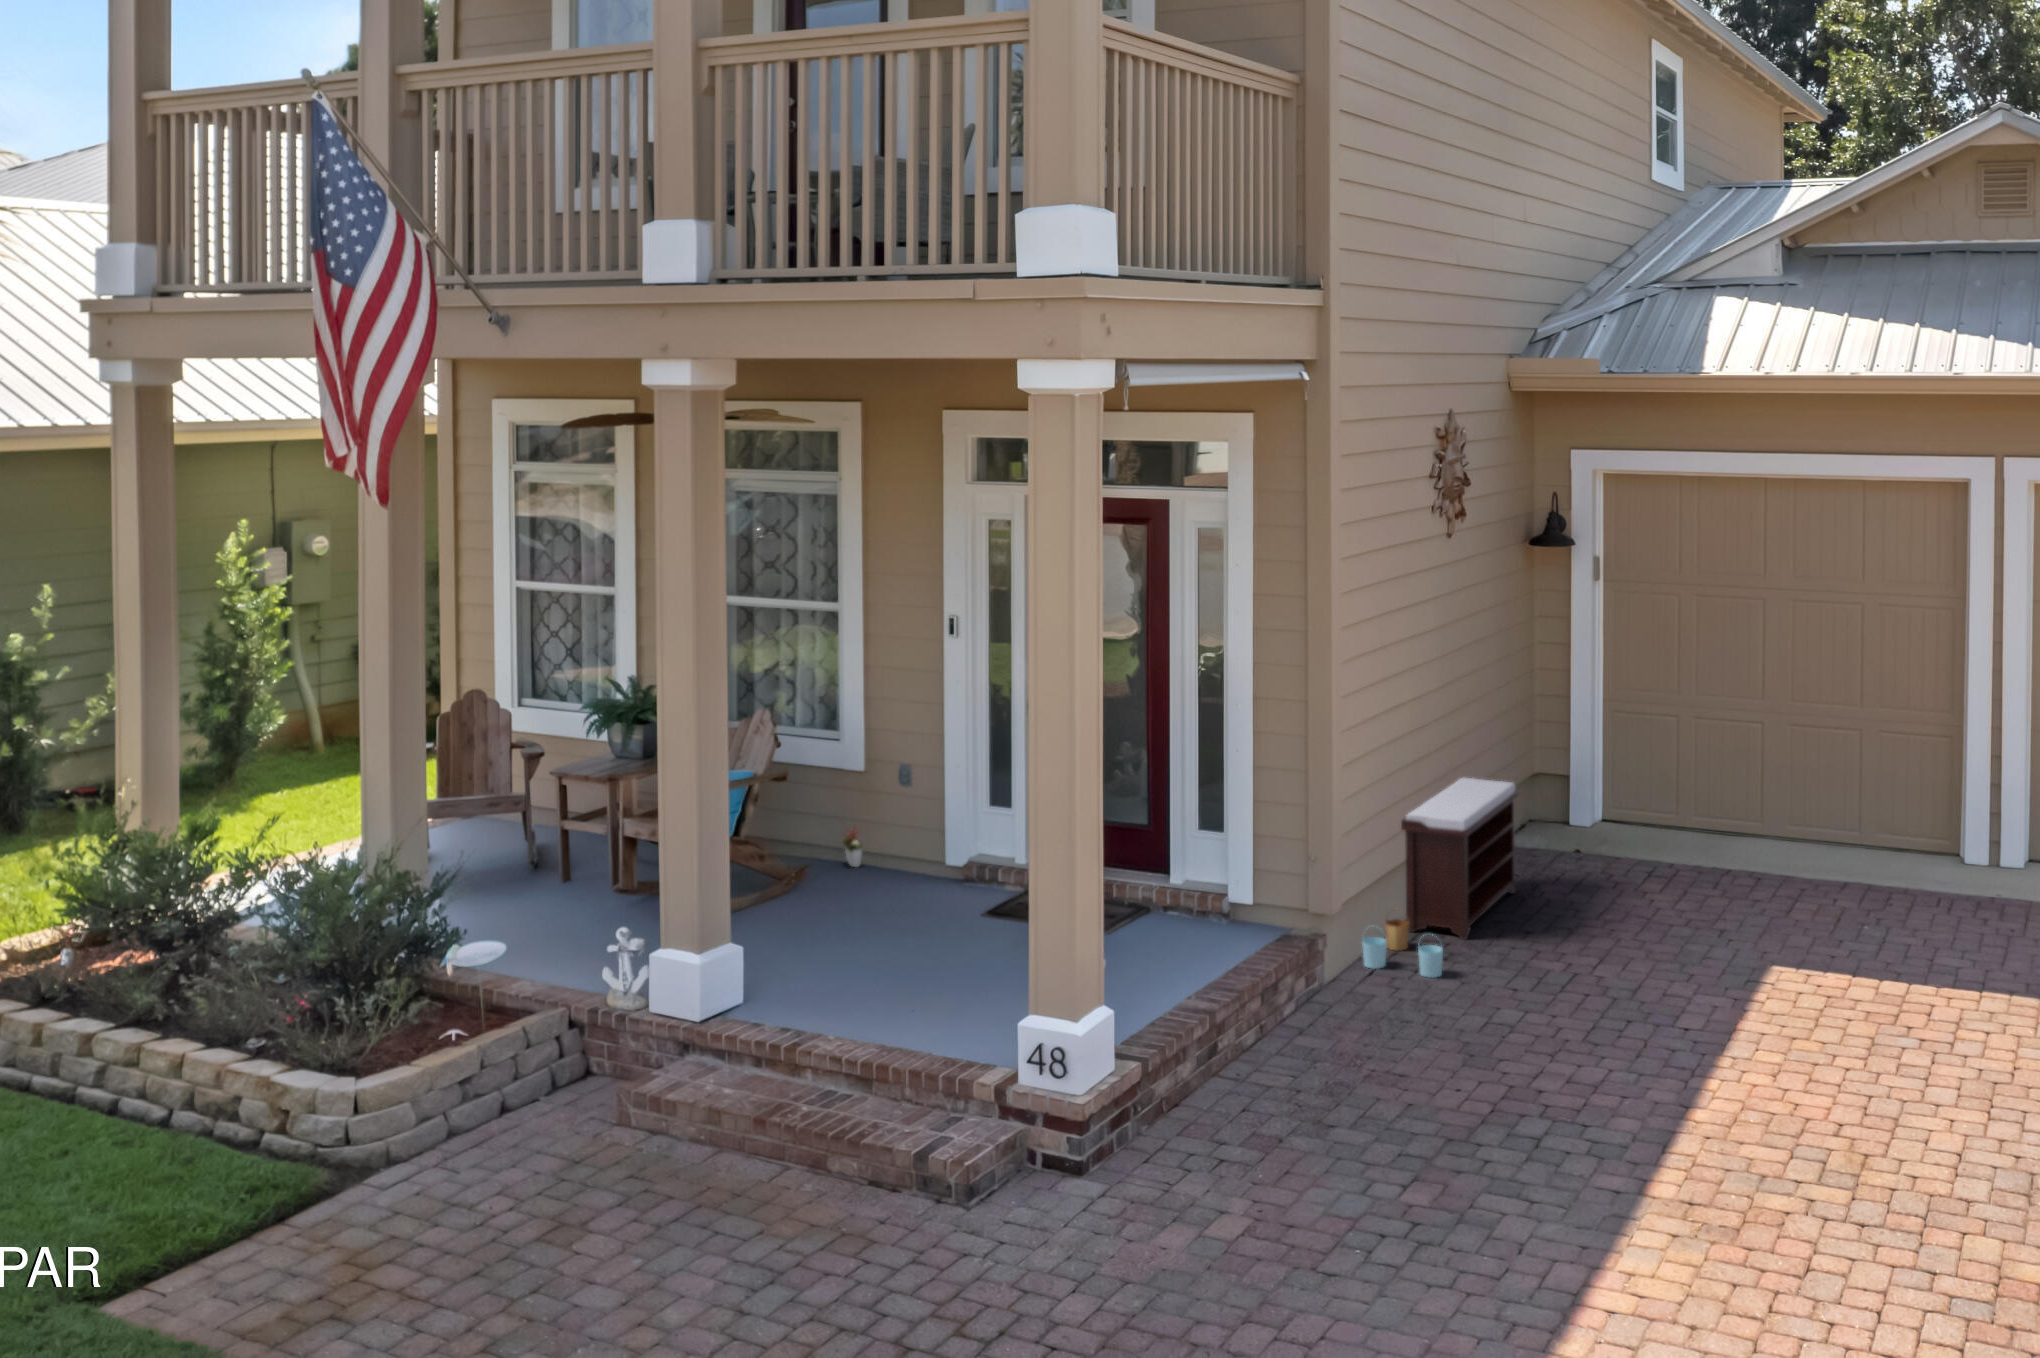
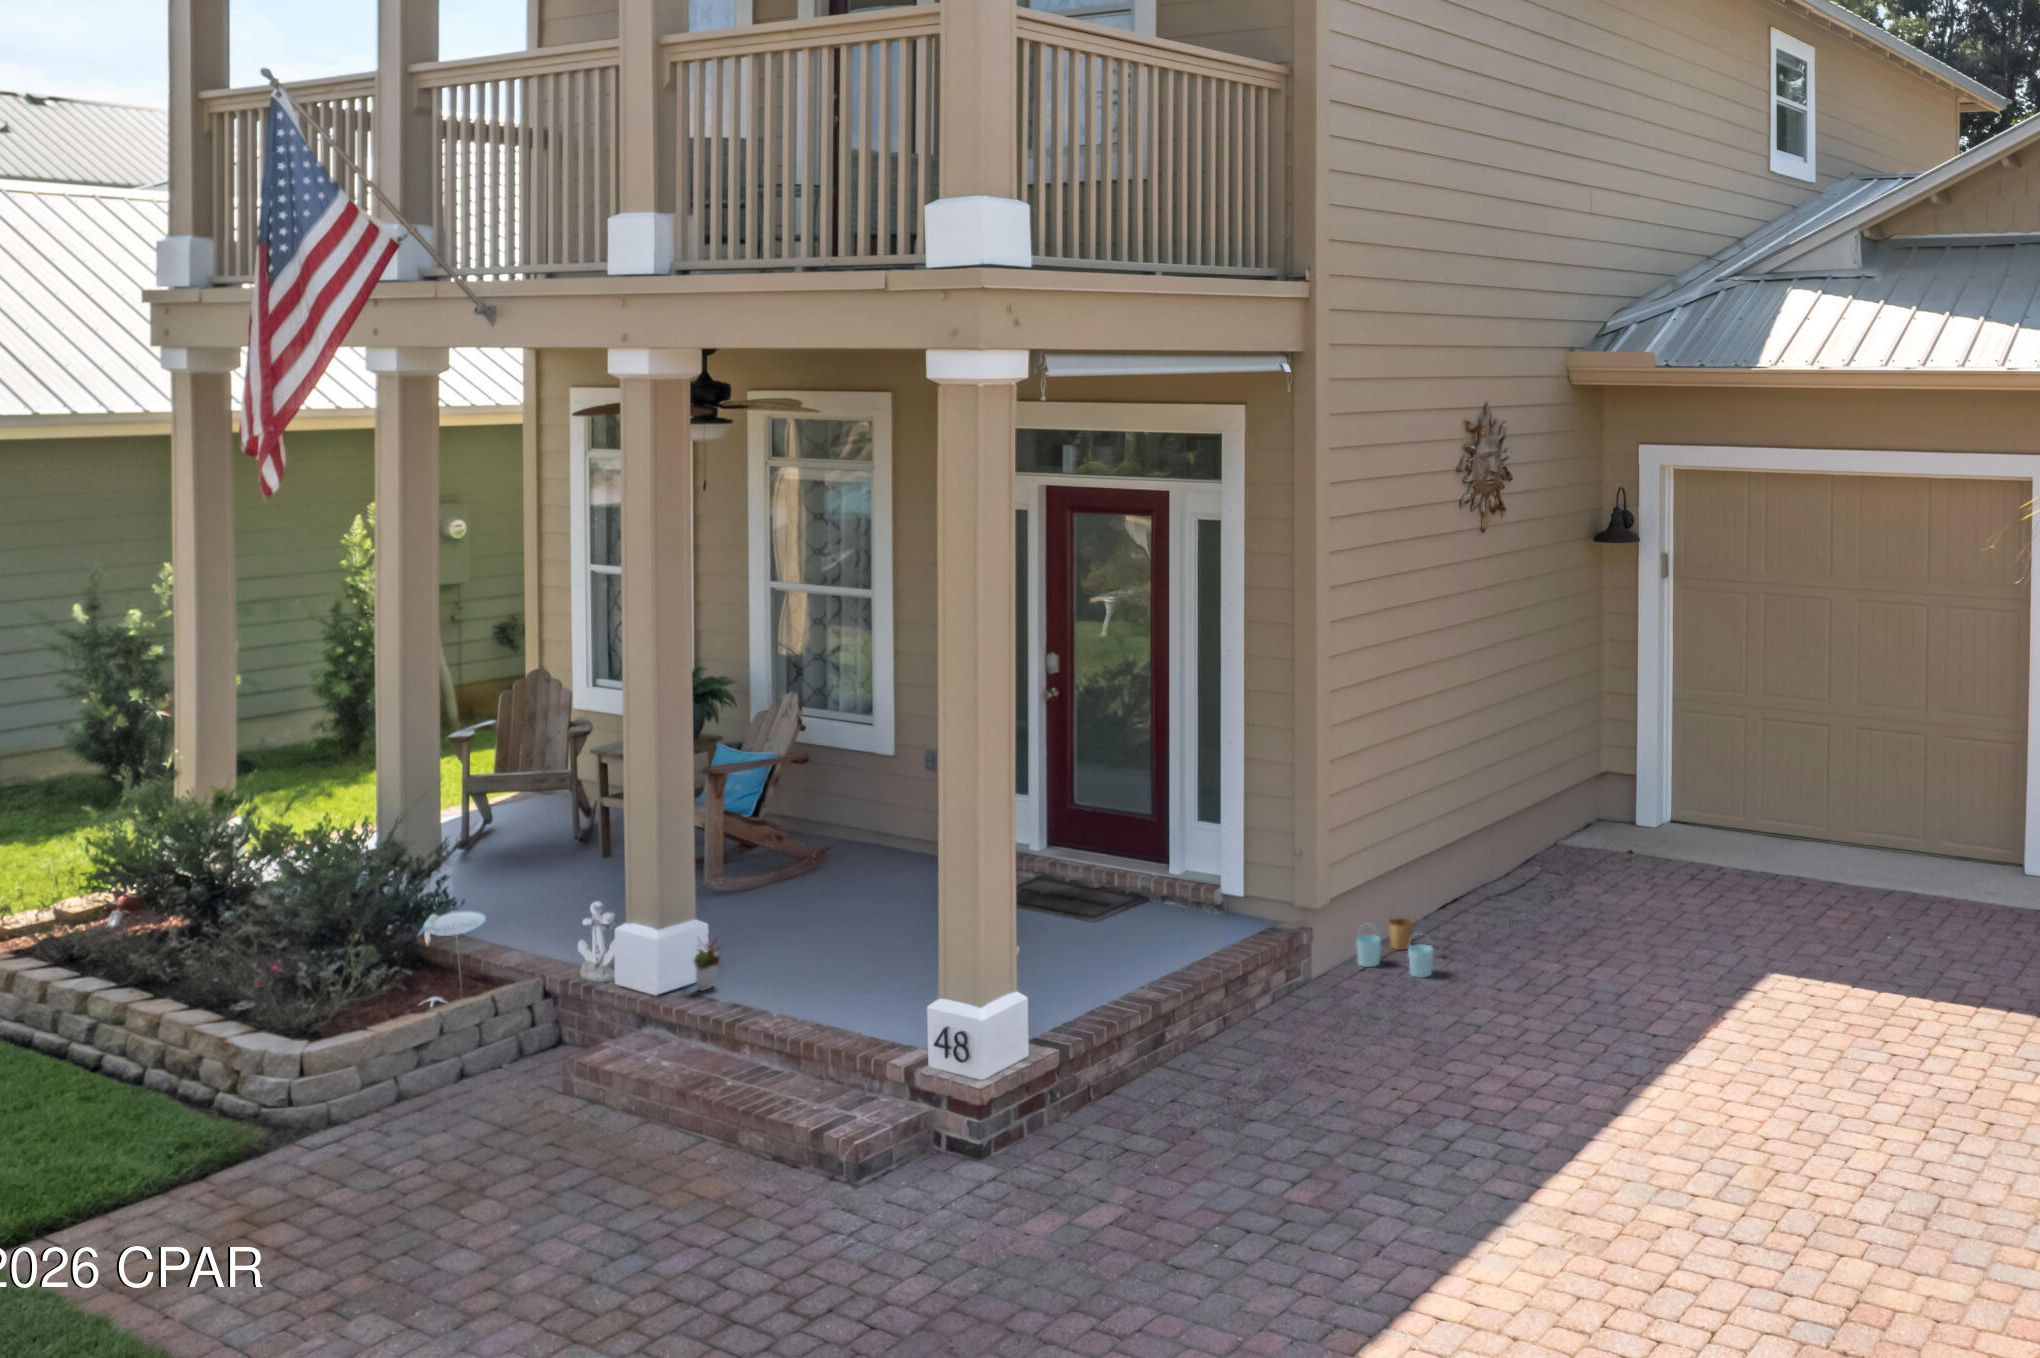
bench: present [1401,778,1519,940] -> none [1412,777,1552,941]
decorative plant: present [841,825,862,867] -> present [693,941,720,991]

